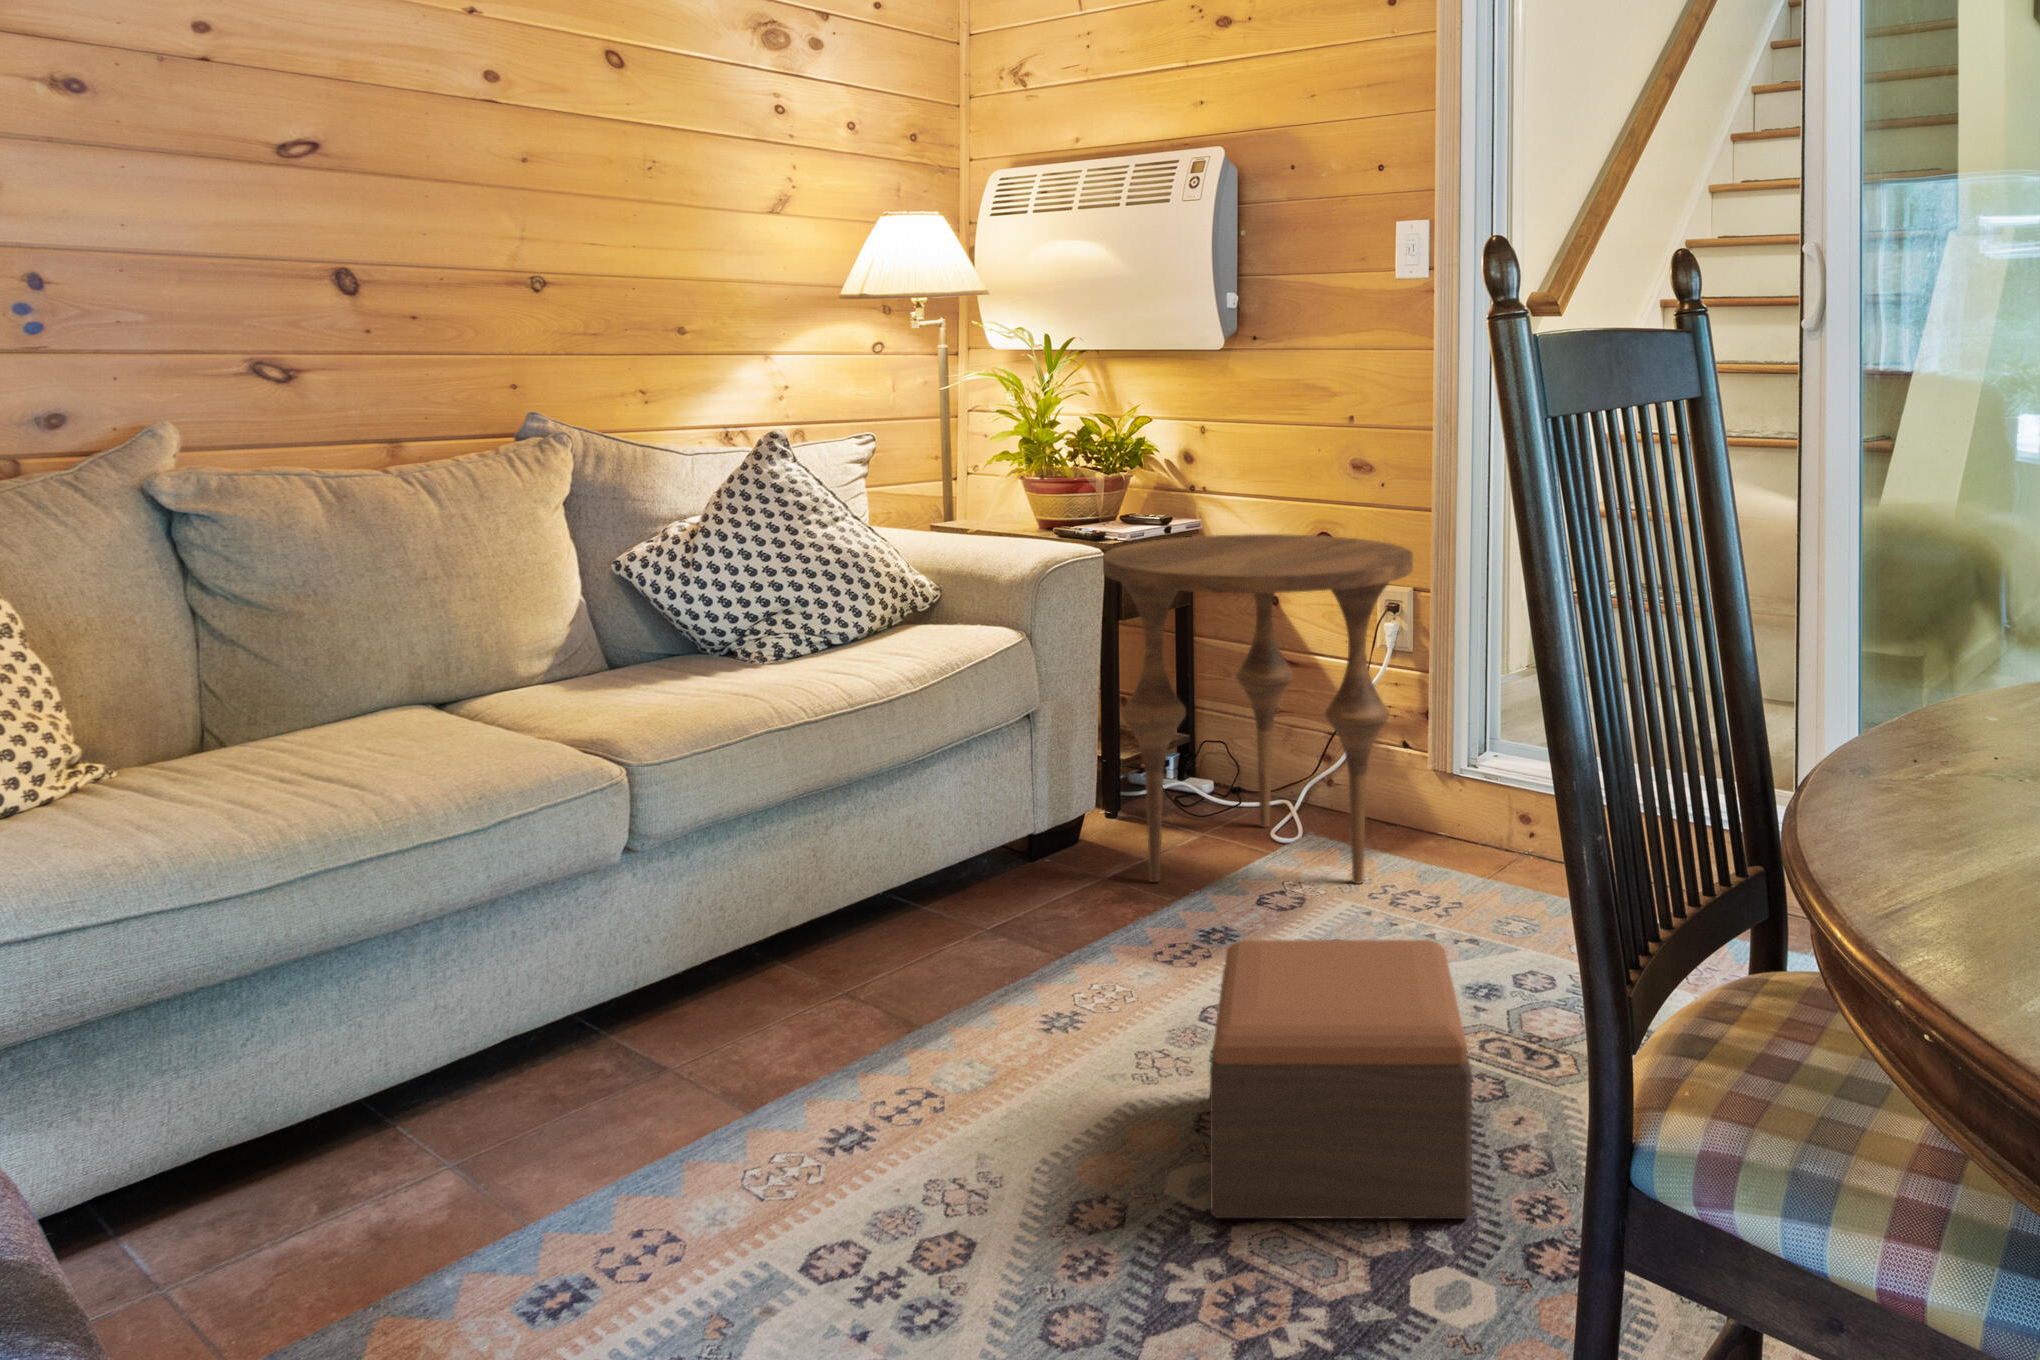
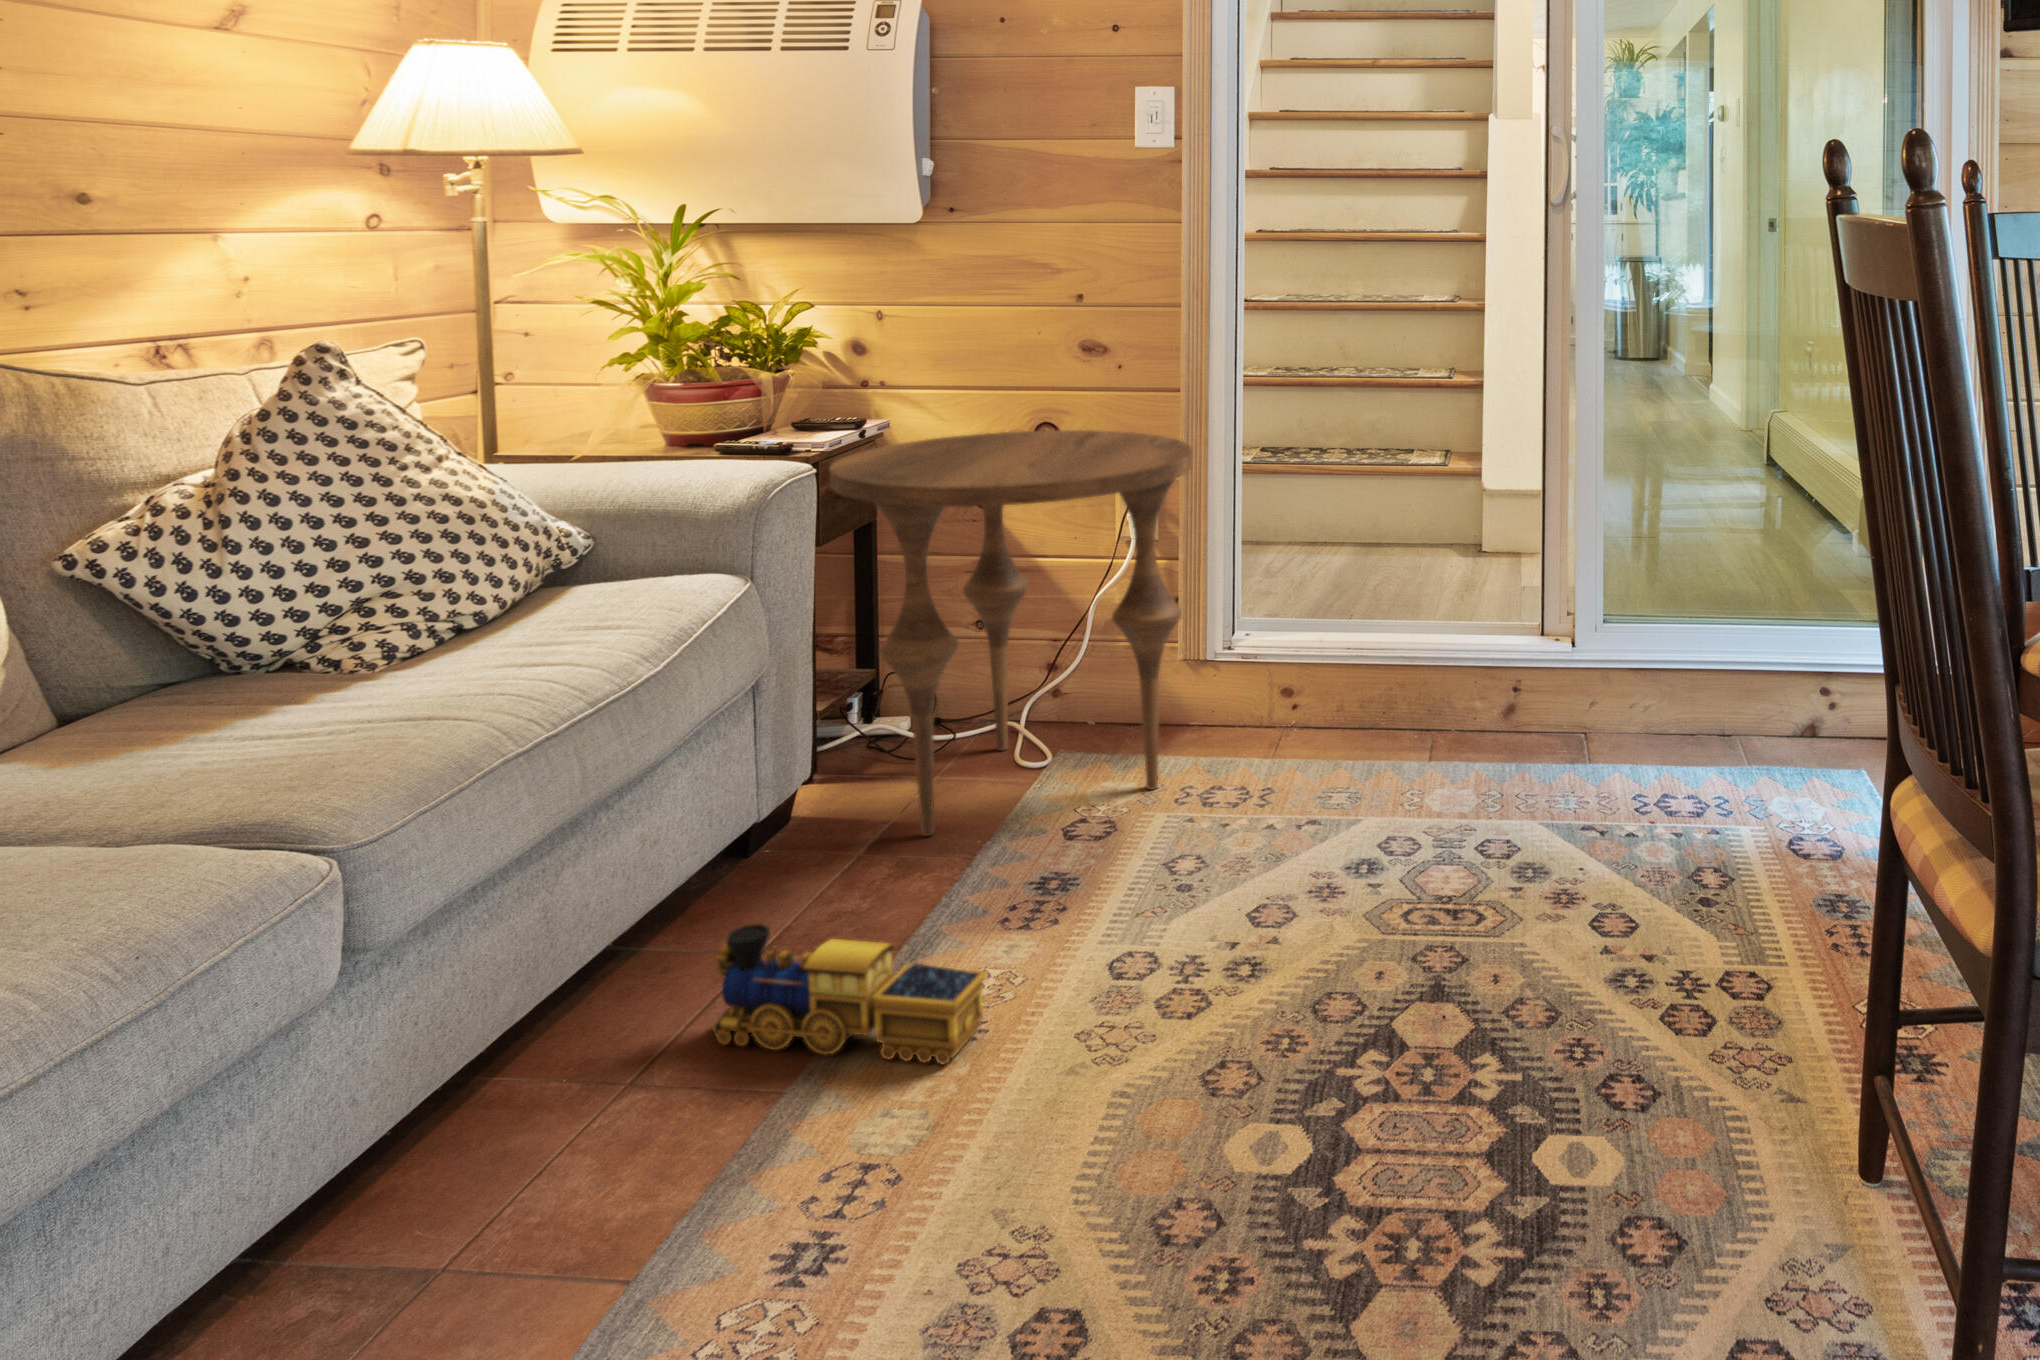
toy train: none [902,904,1078,1051] -> present [712,924,986,1064]
footstool: present [1210,940,1472,1219] -> none [1206,832,1544,1177]

